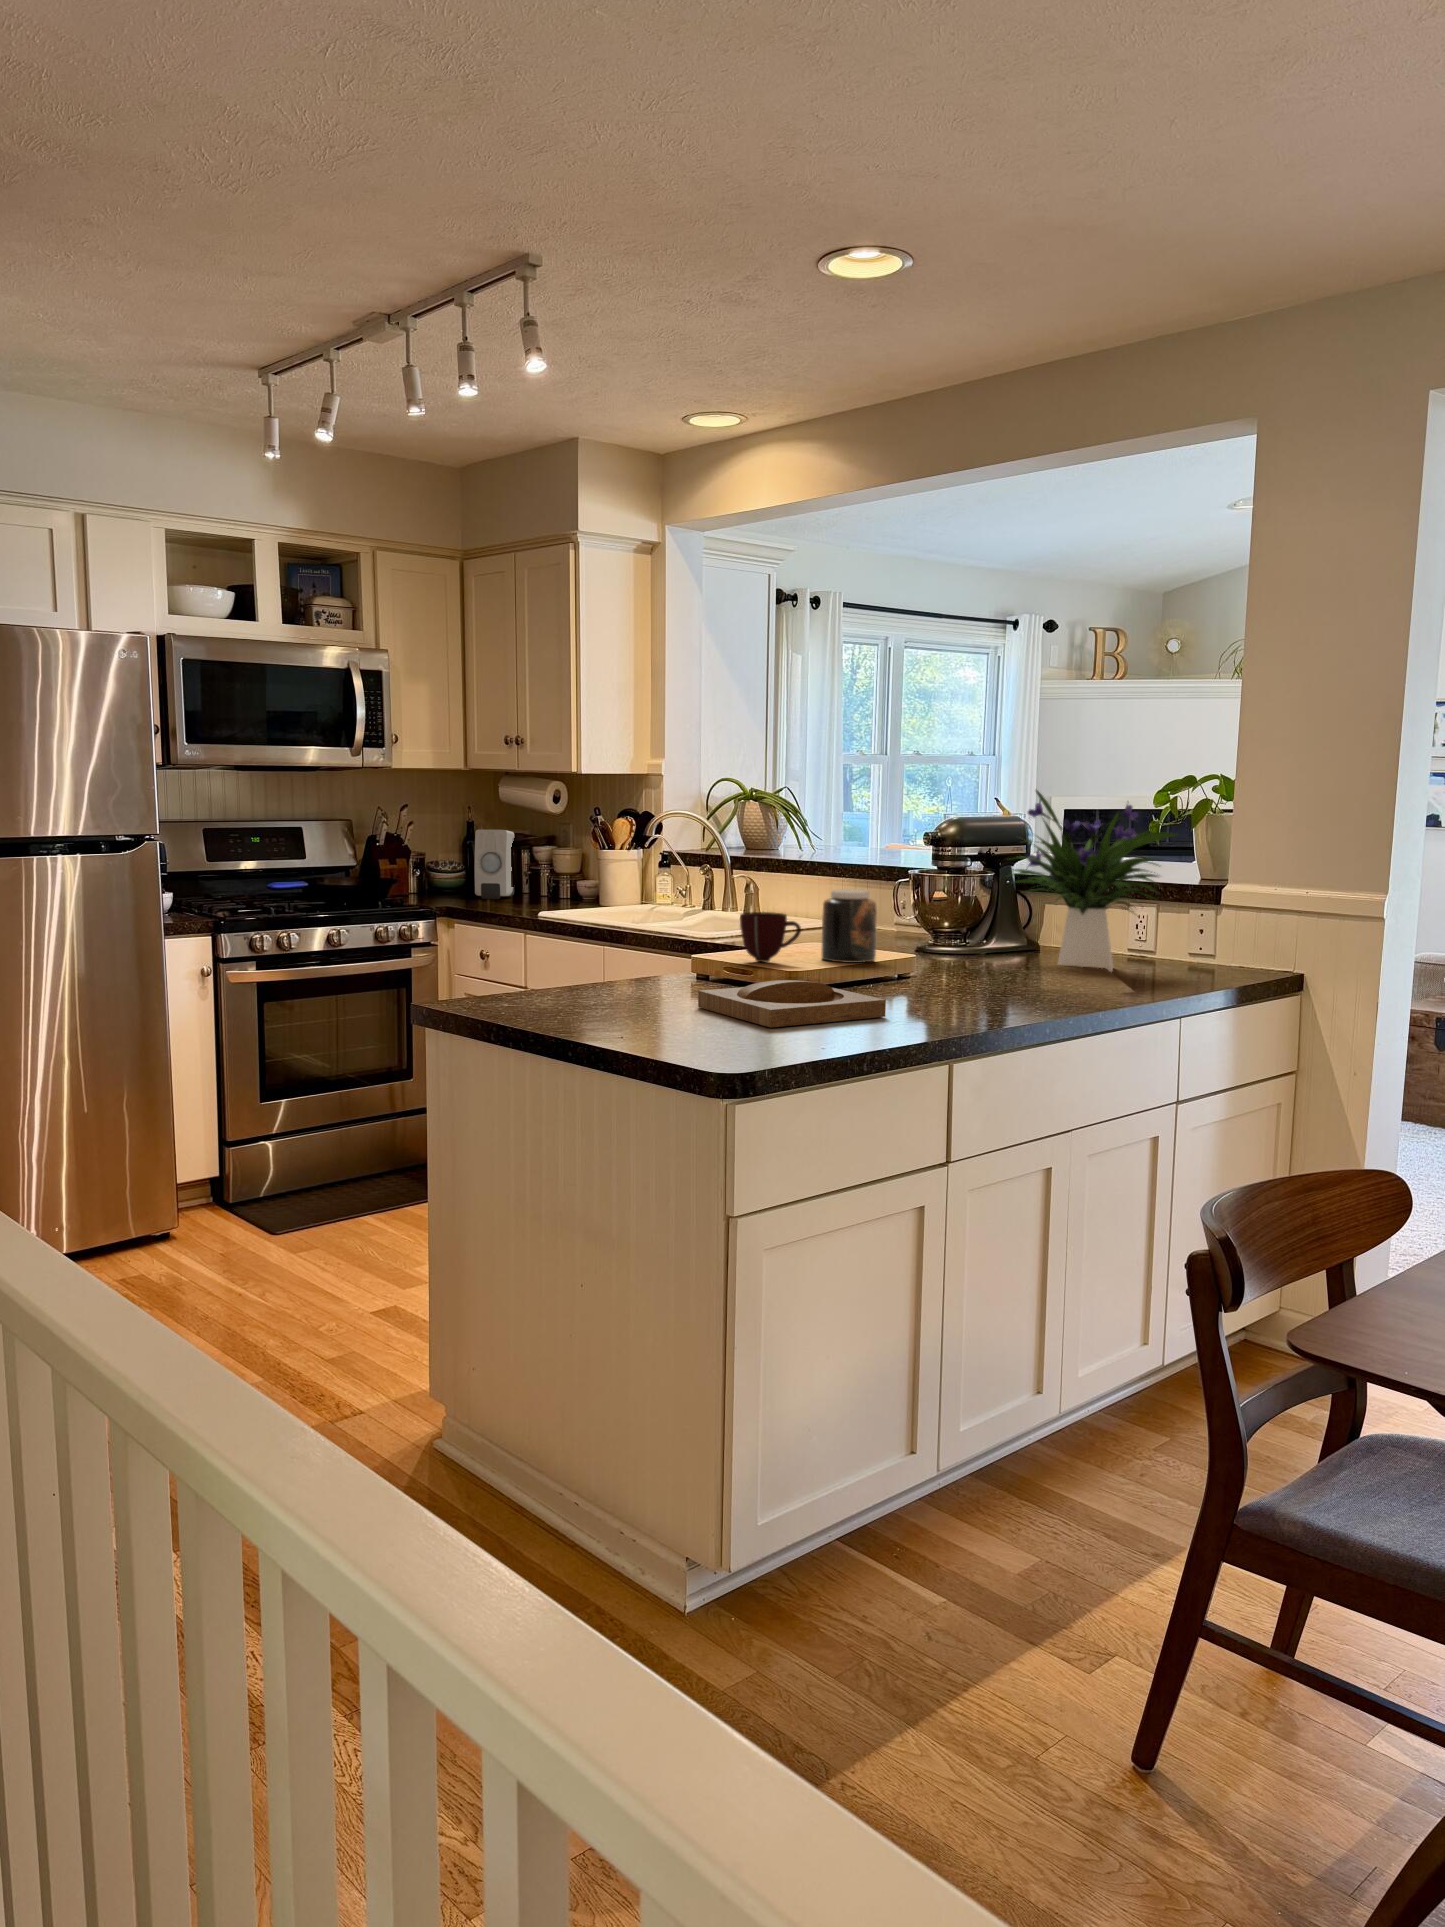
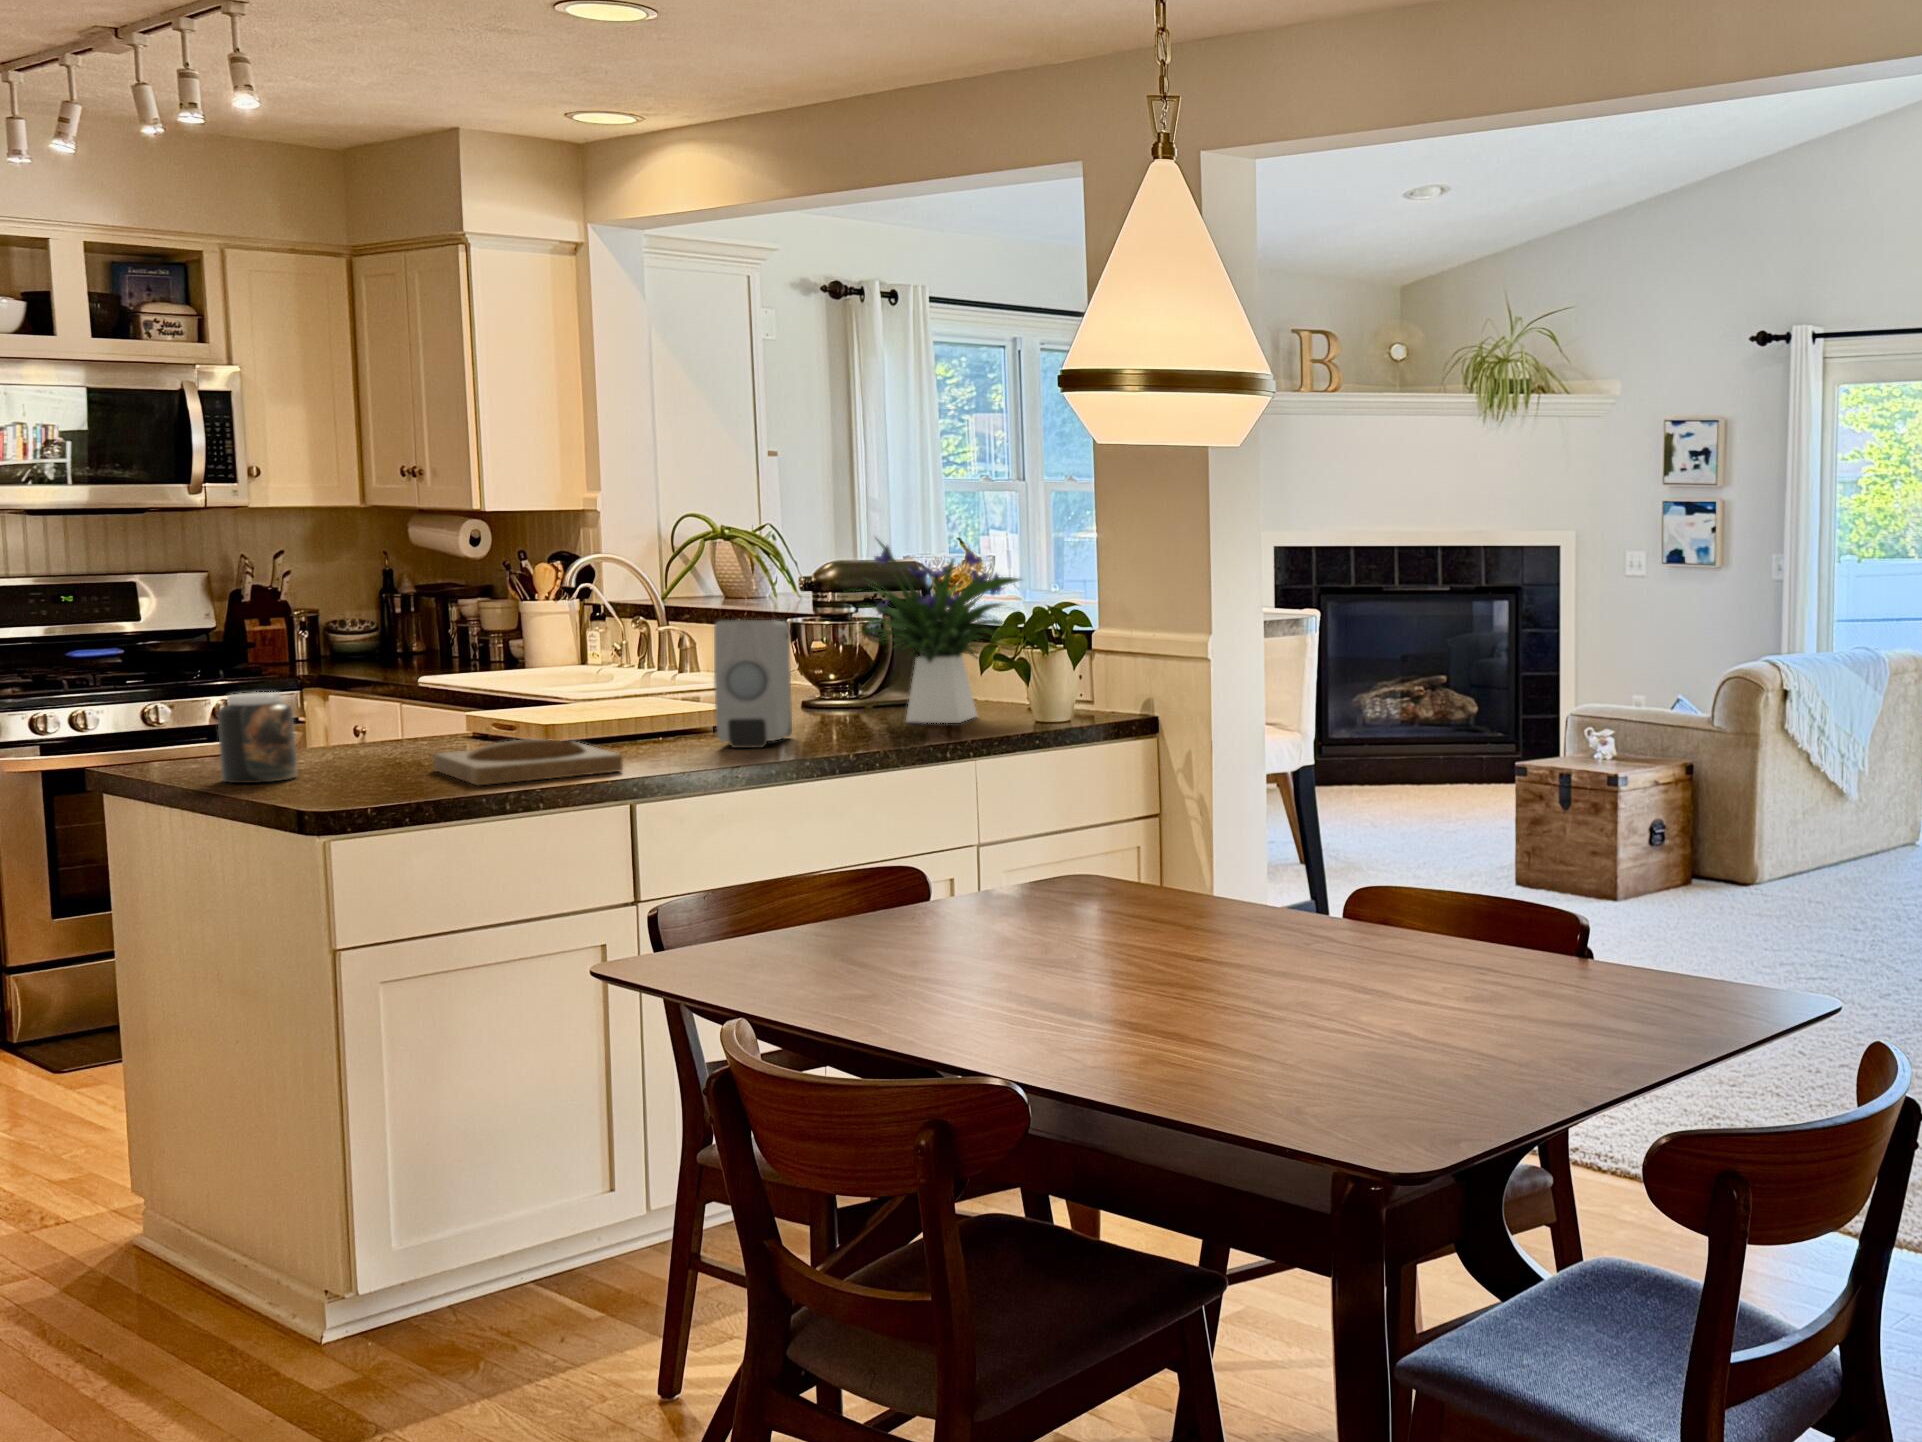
soap dispenser: present [474,830,515,899] -> present [714,620,792,748]
jar: present [822,889,877,963] -> present [218,692,297,783]
mug: present [740,912,801,962] -> none [527,671,594,724]

